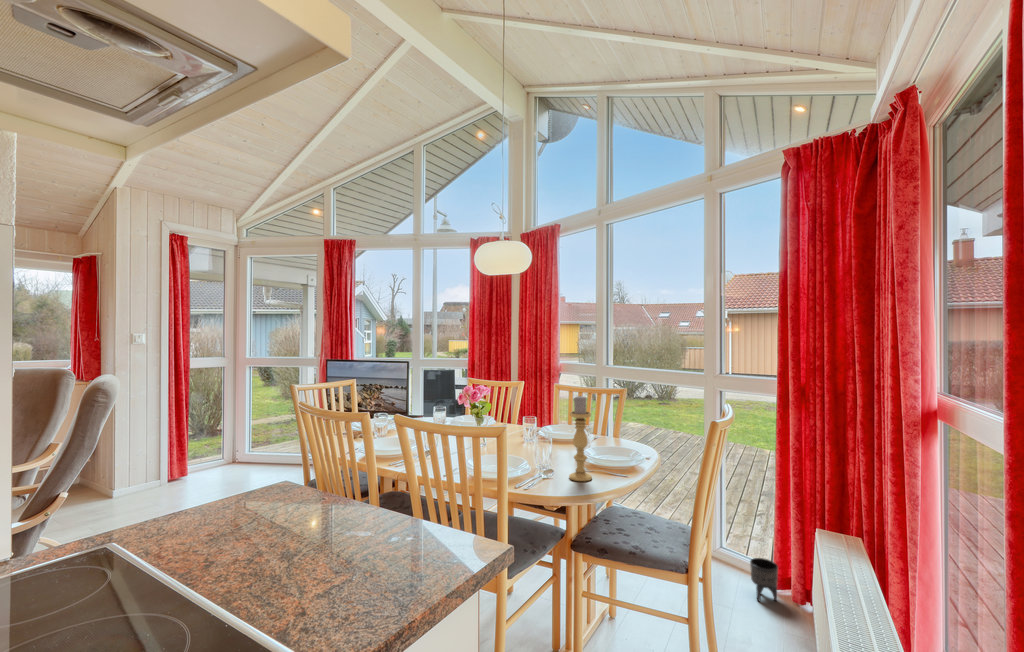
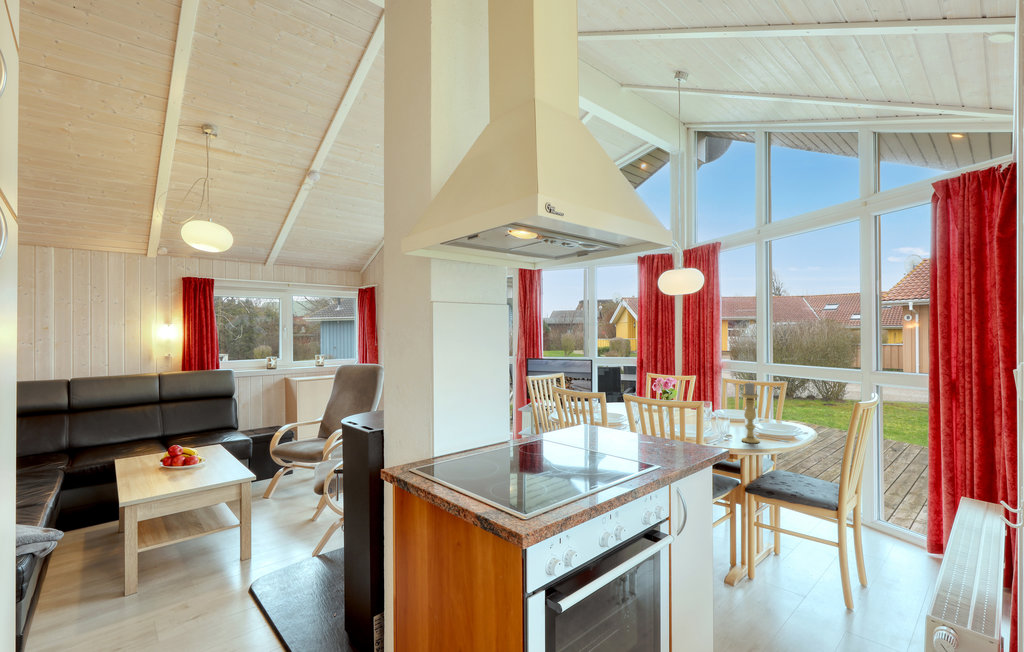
planter: present [750,558,778,601] -> none [905,525,932,562]

